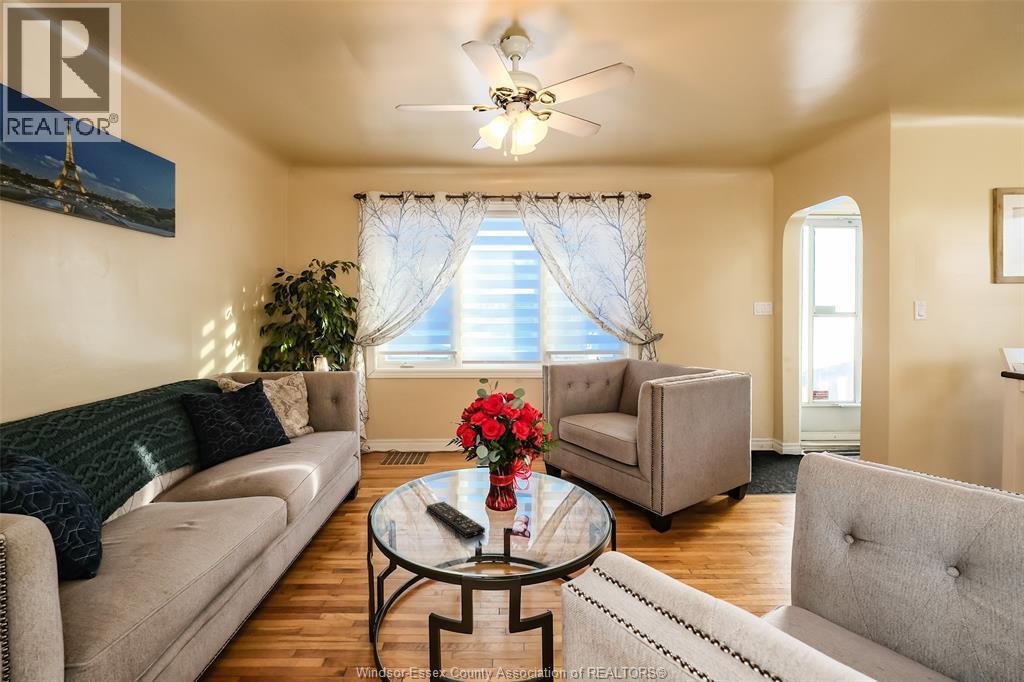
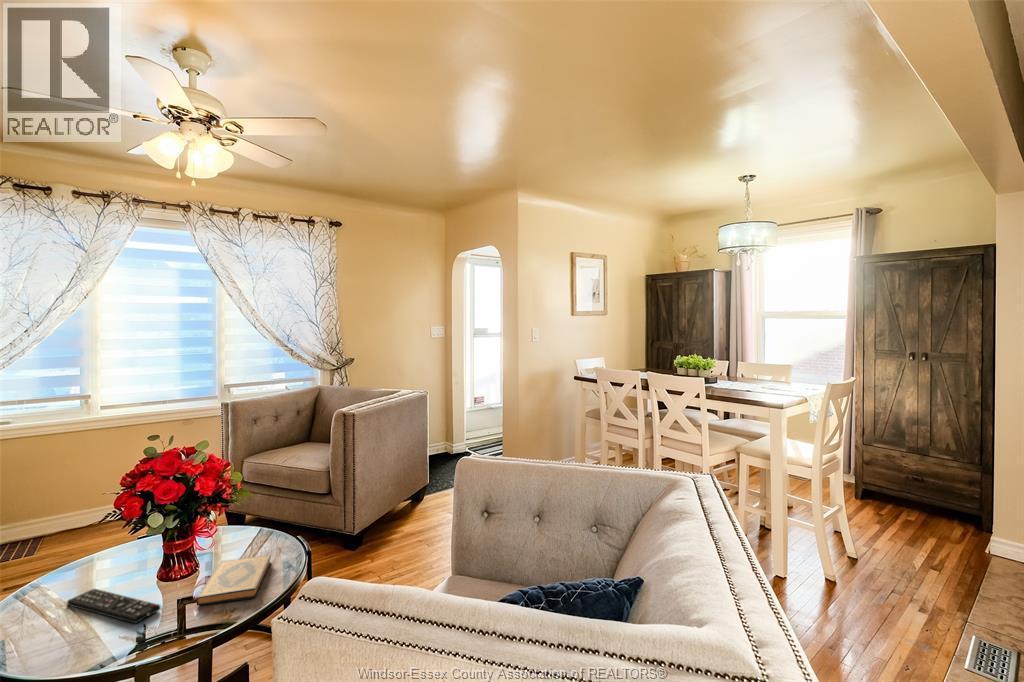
hardback book: none [511,505,576,546] -> present [196,555,271,605]

